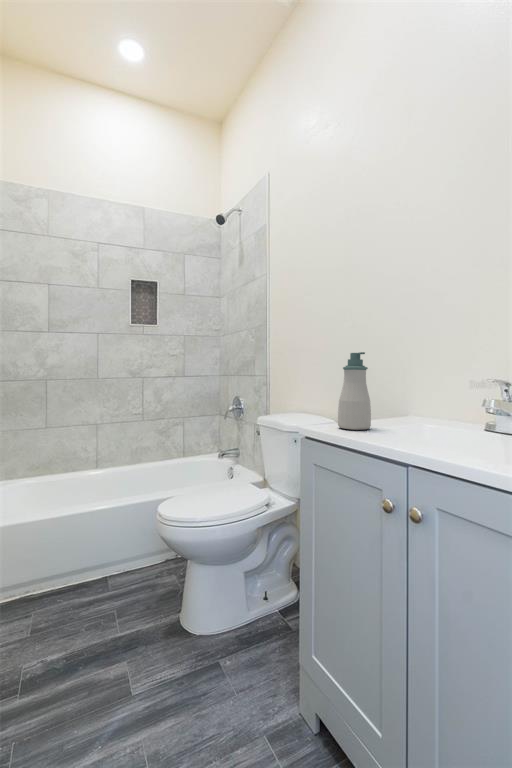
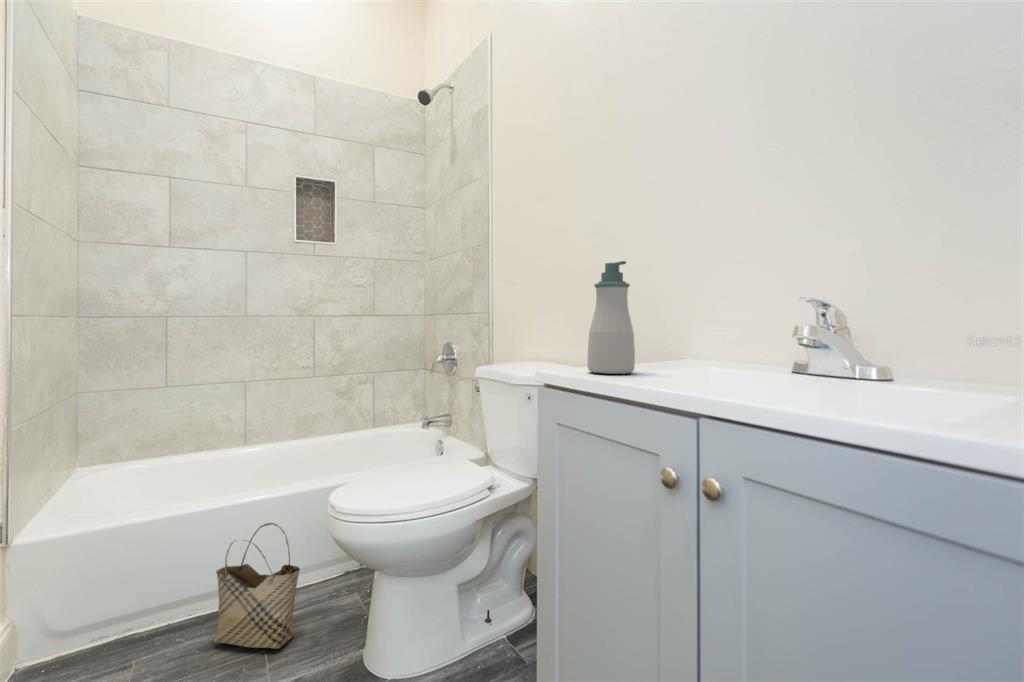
woven basket: none [79,524,137,611] -> present [214,523,300,649]

